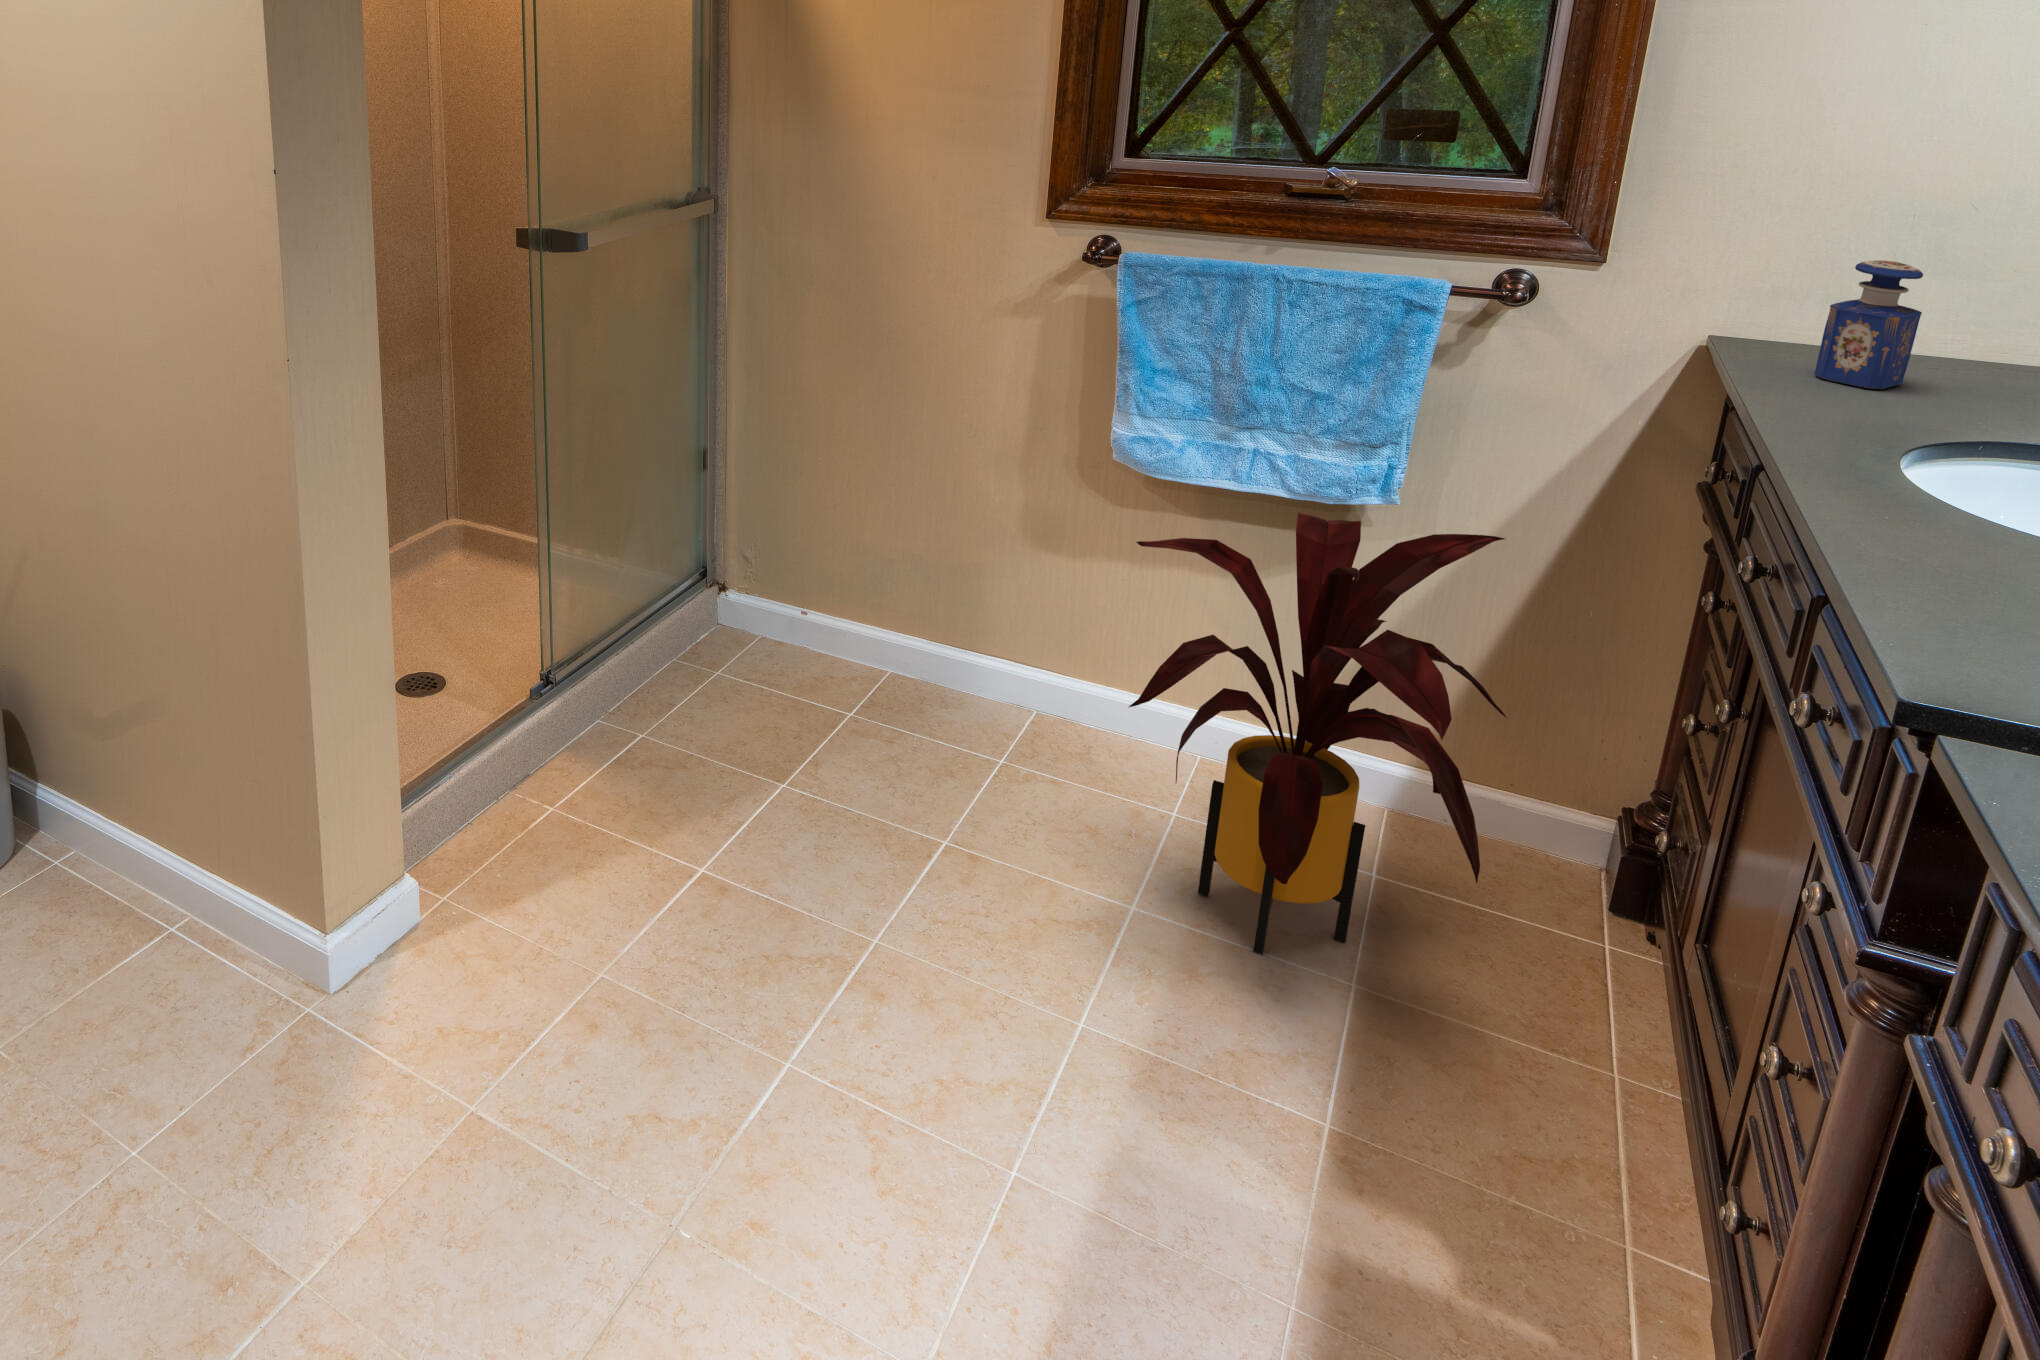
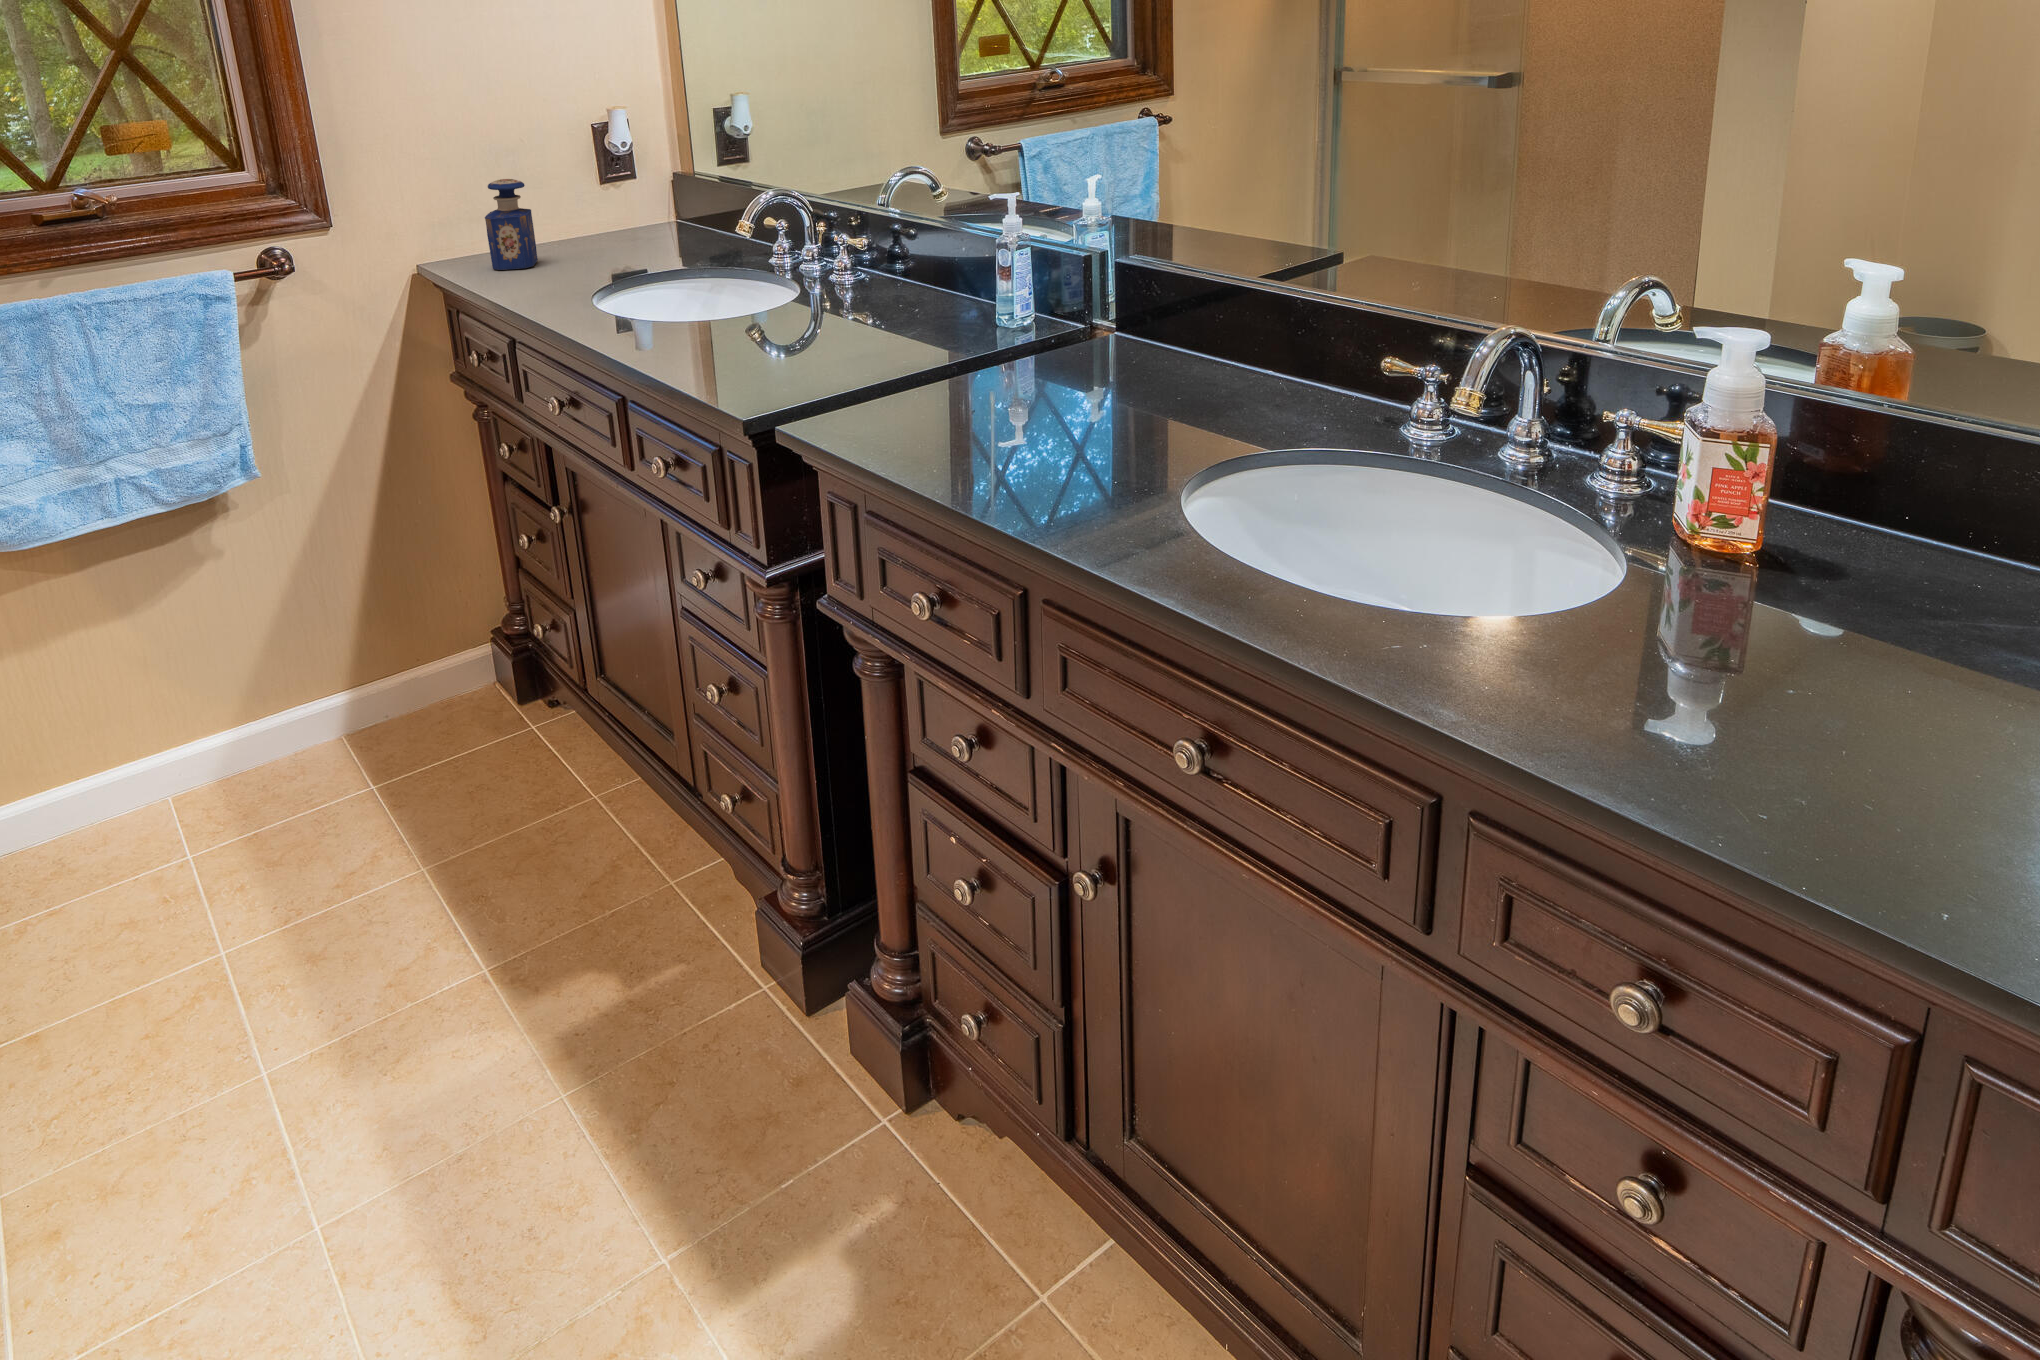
house plant: present [1129,513,1507,955] -> none [56,463,484,908]

